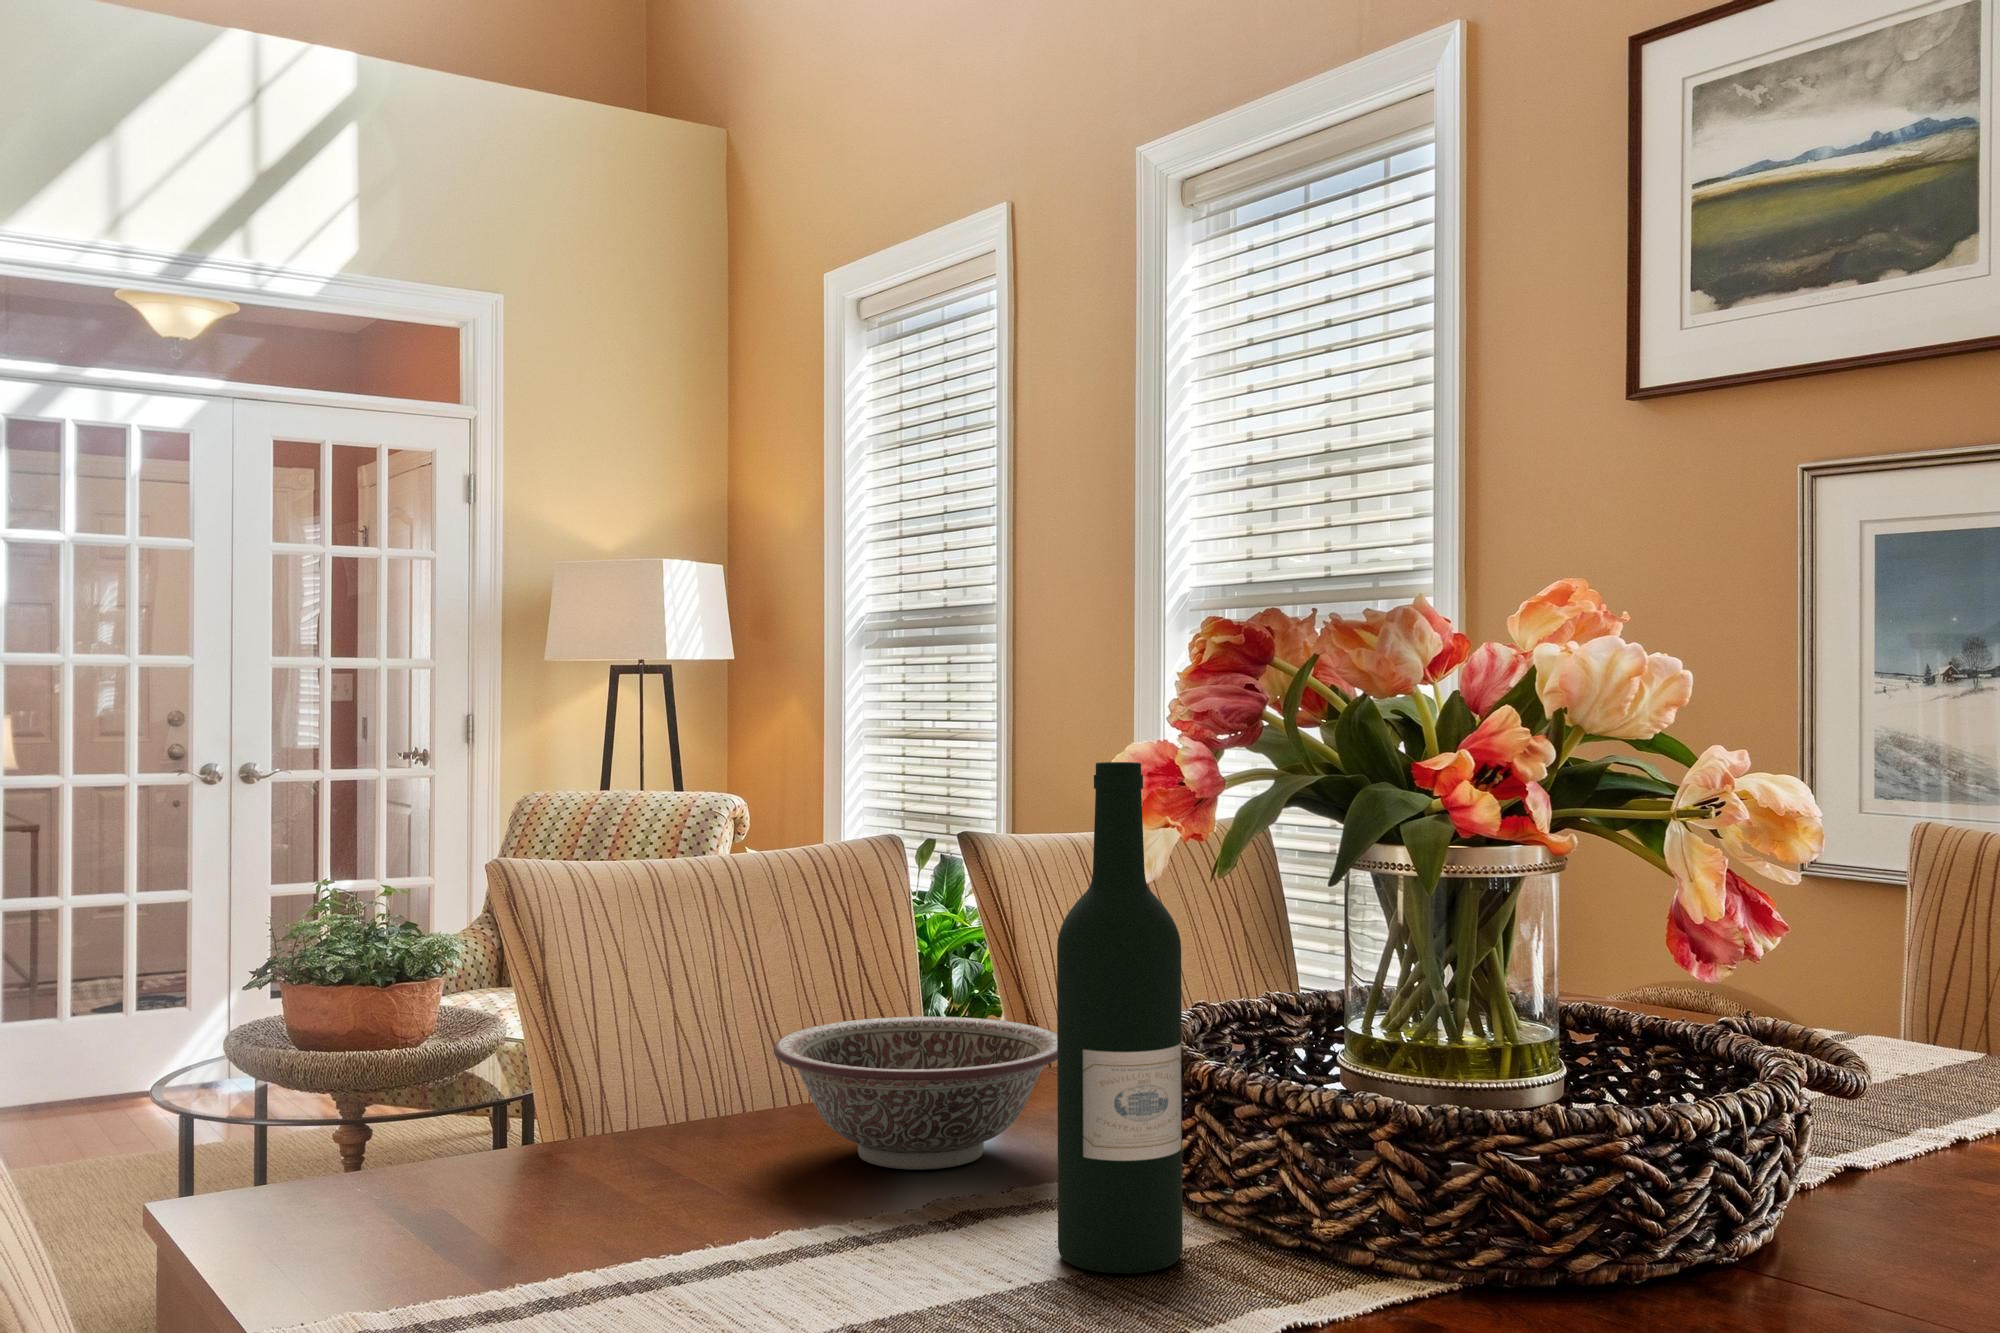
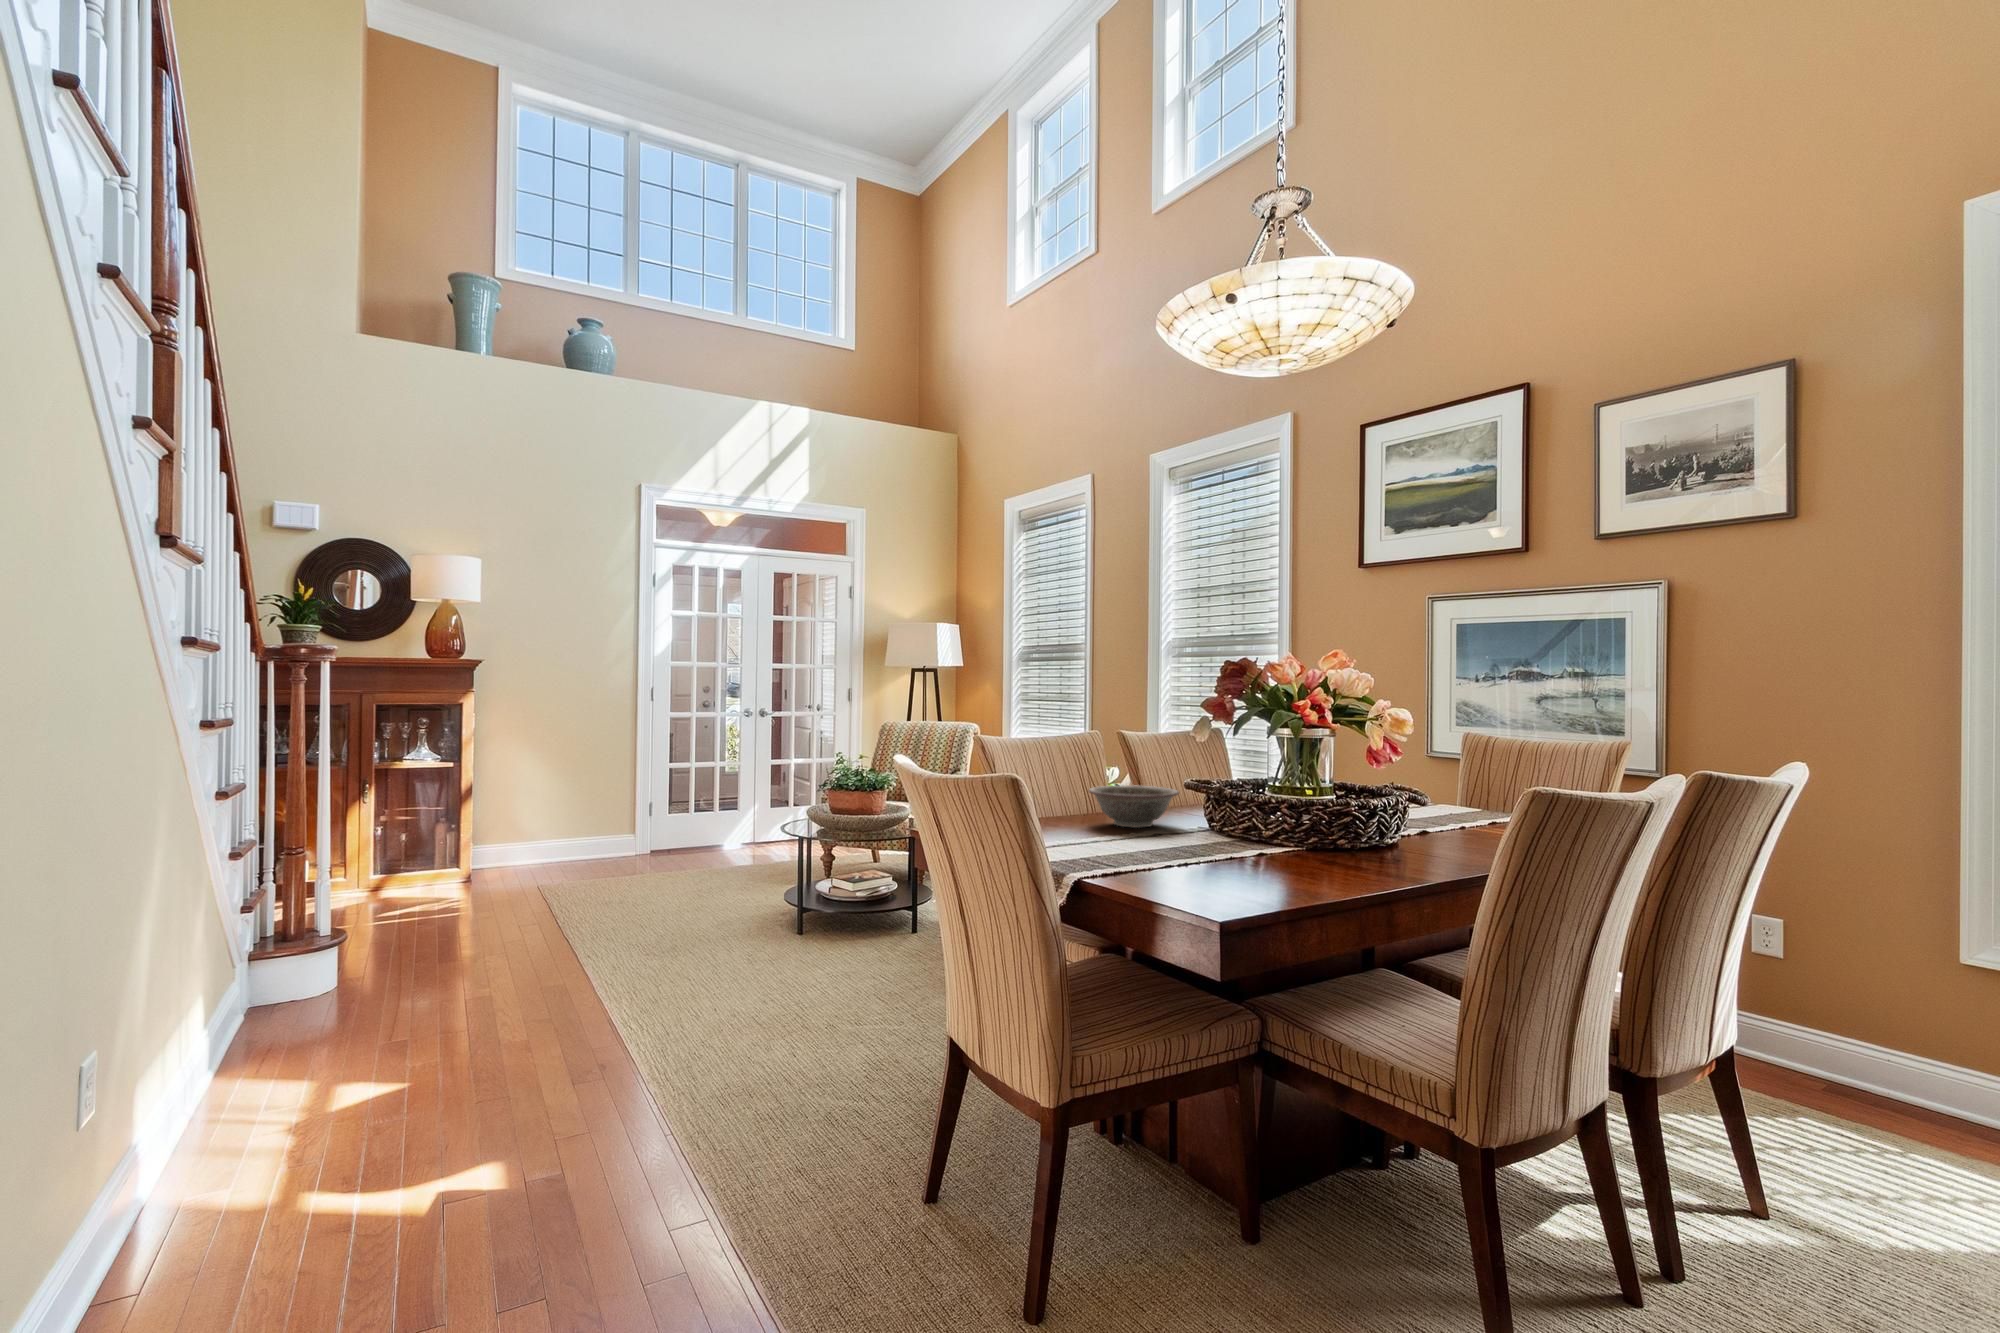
wine bottle: present [1057,762,1183,1273] -> none [1190,703,1226,845]

